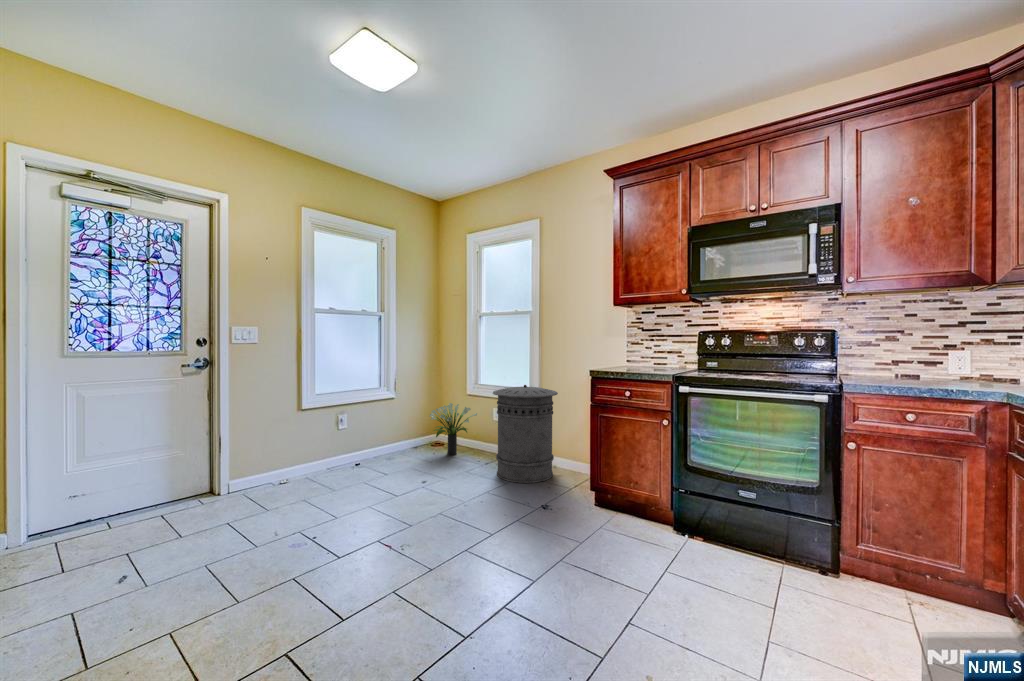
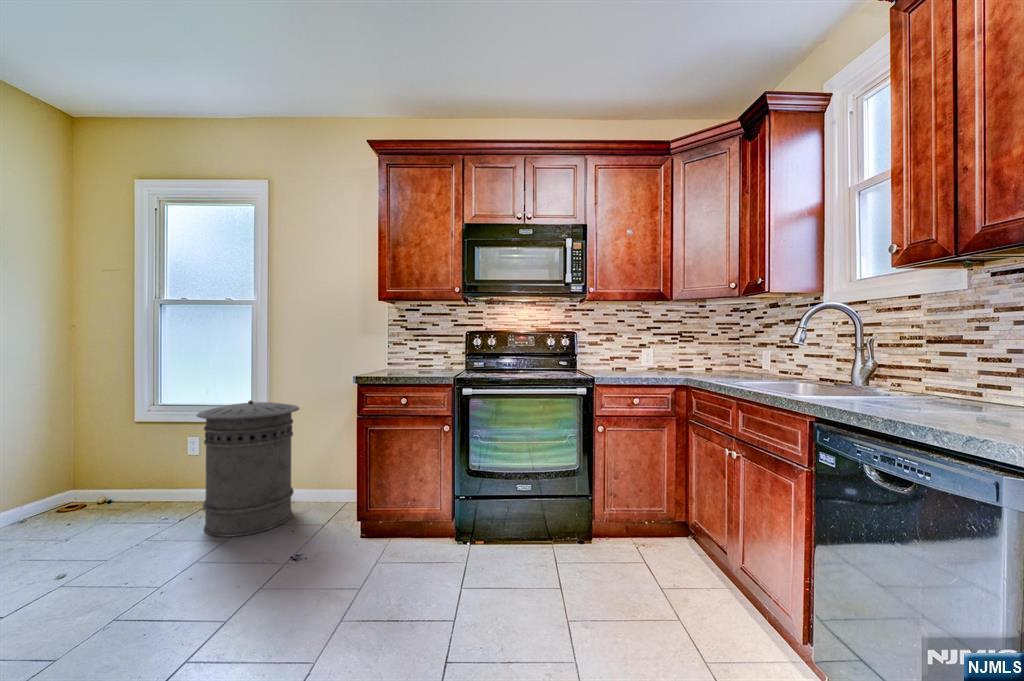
potted plant: present [429,403,477,455] -> none [56,438,158,520]

